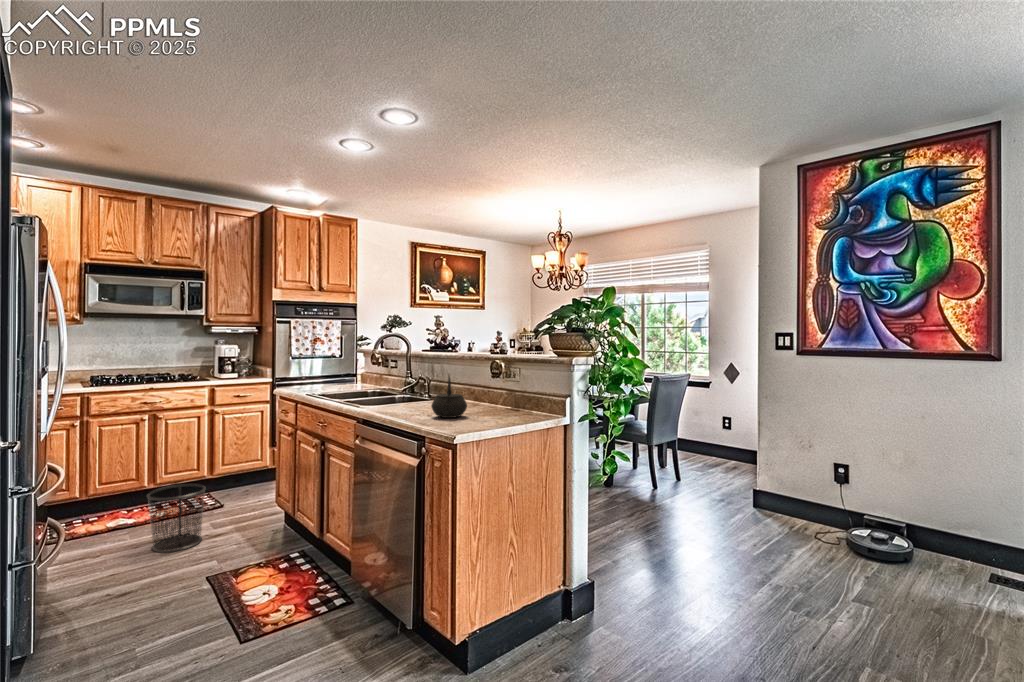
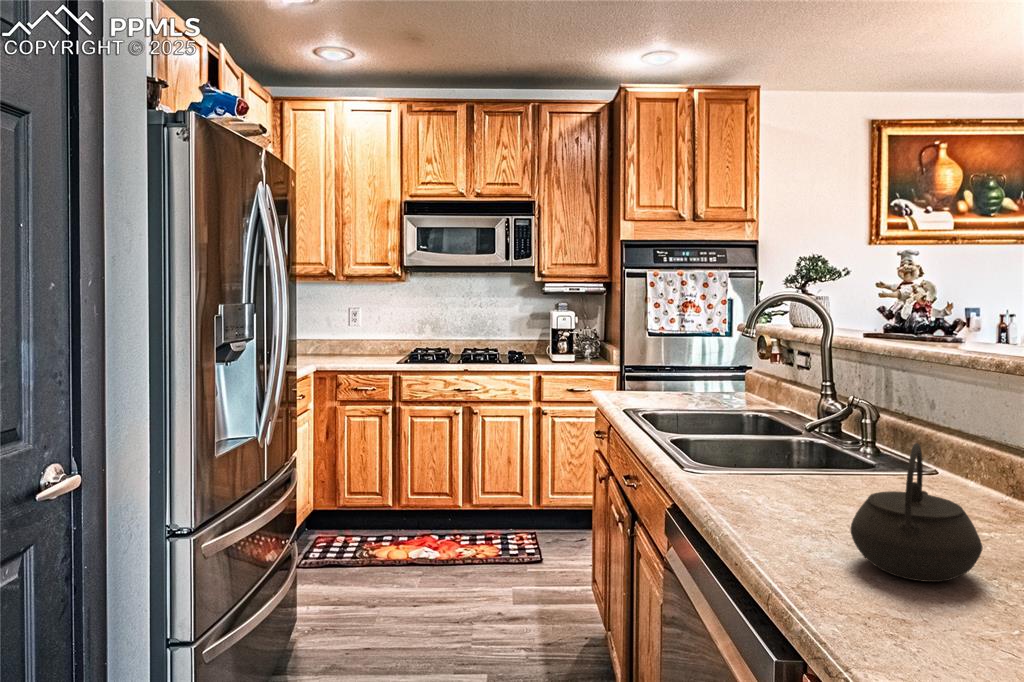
waste bin: present [147,484,206,552] -> none [419,522,494,625]

